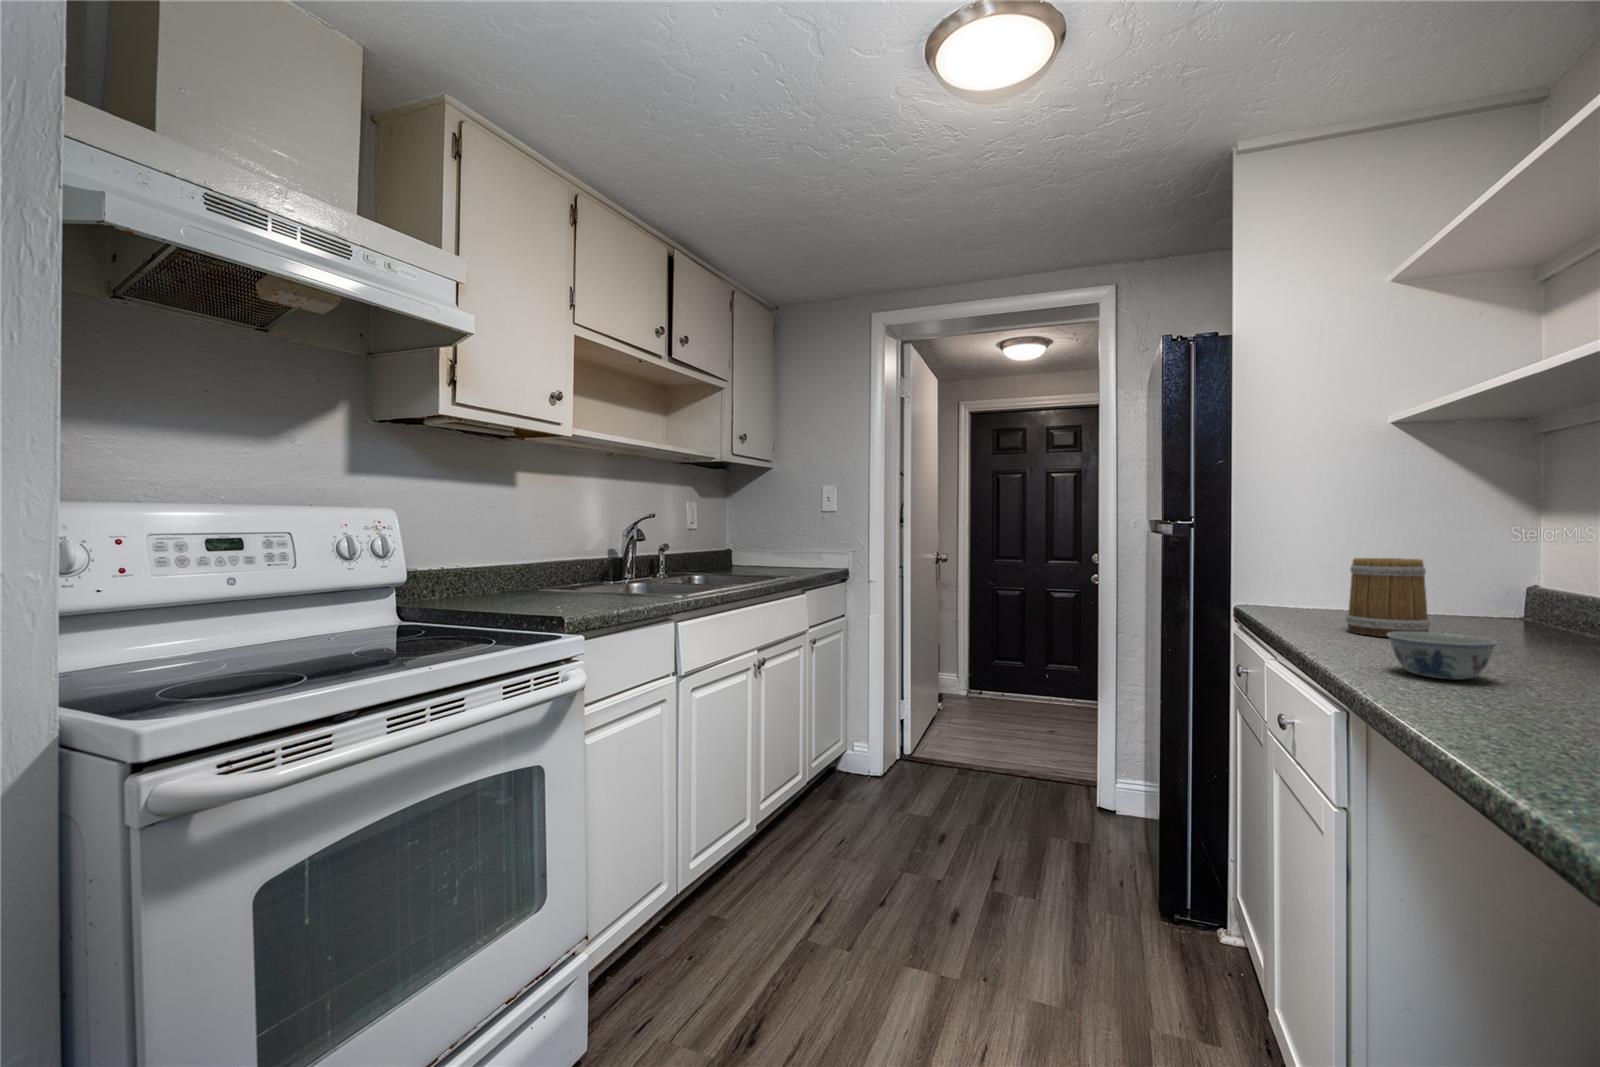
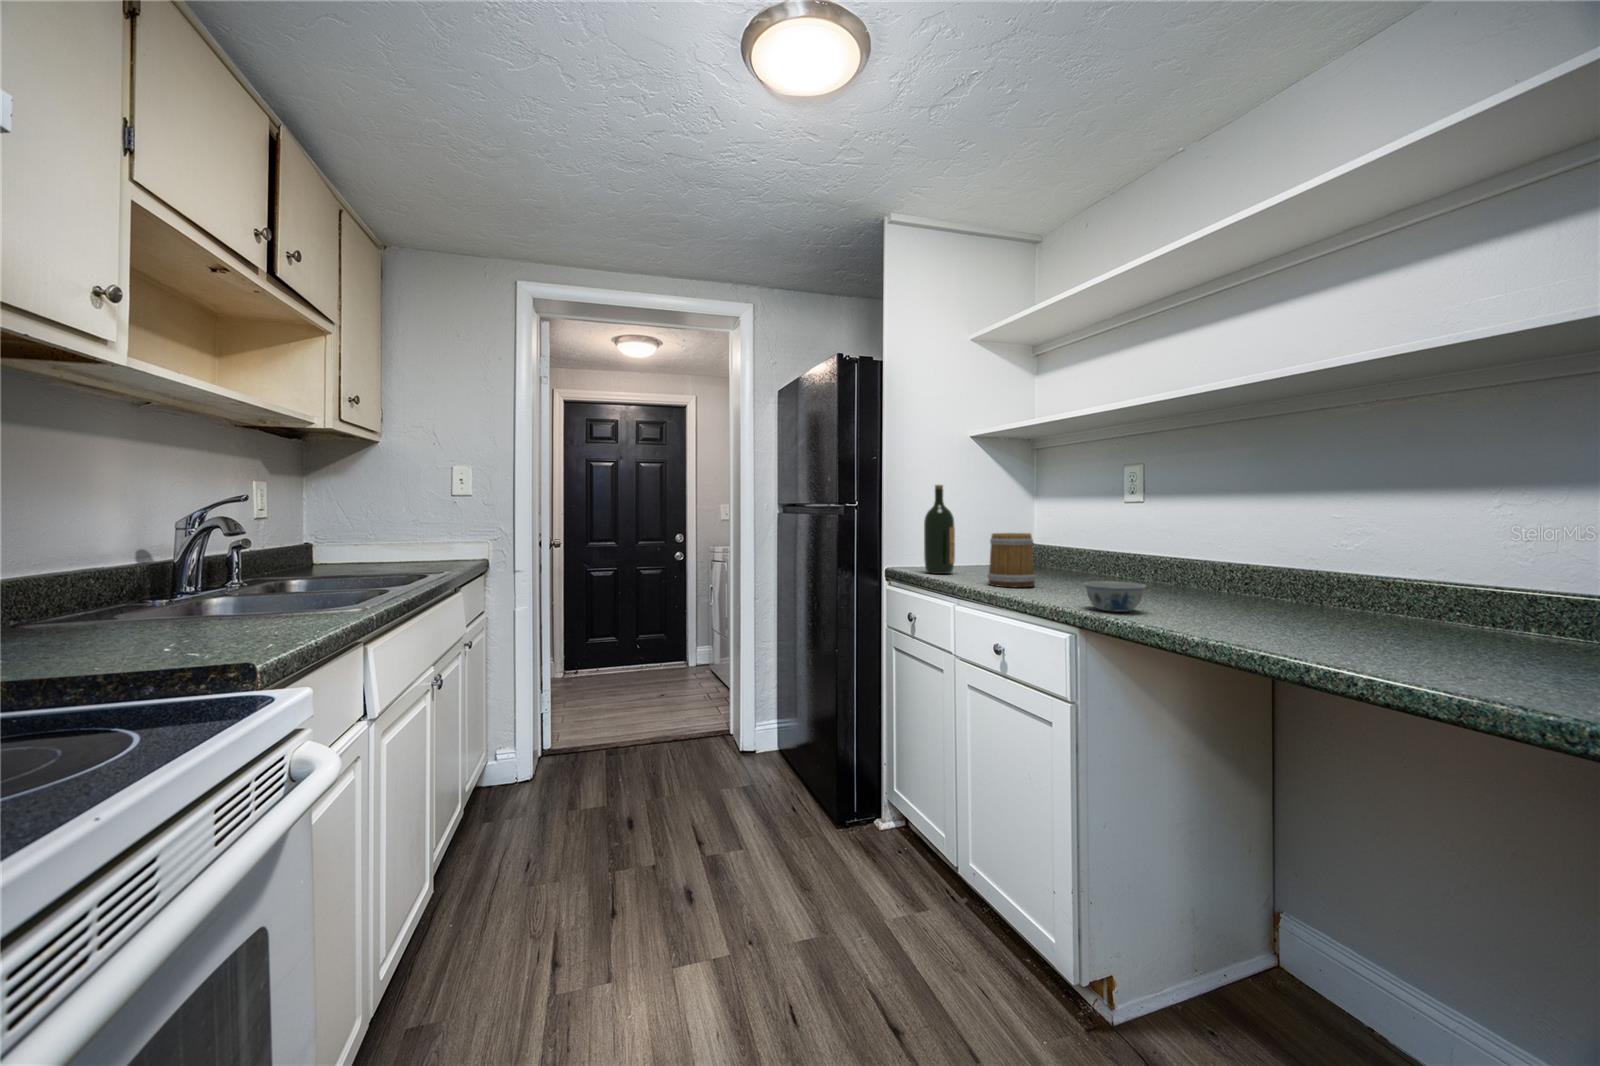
wine bottle: none [1296,490,1347,613] -> present [924,485,955,574]

